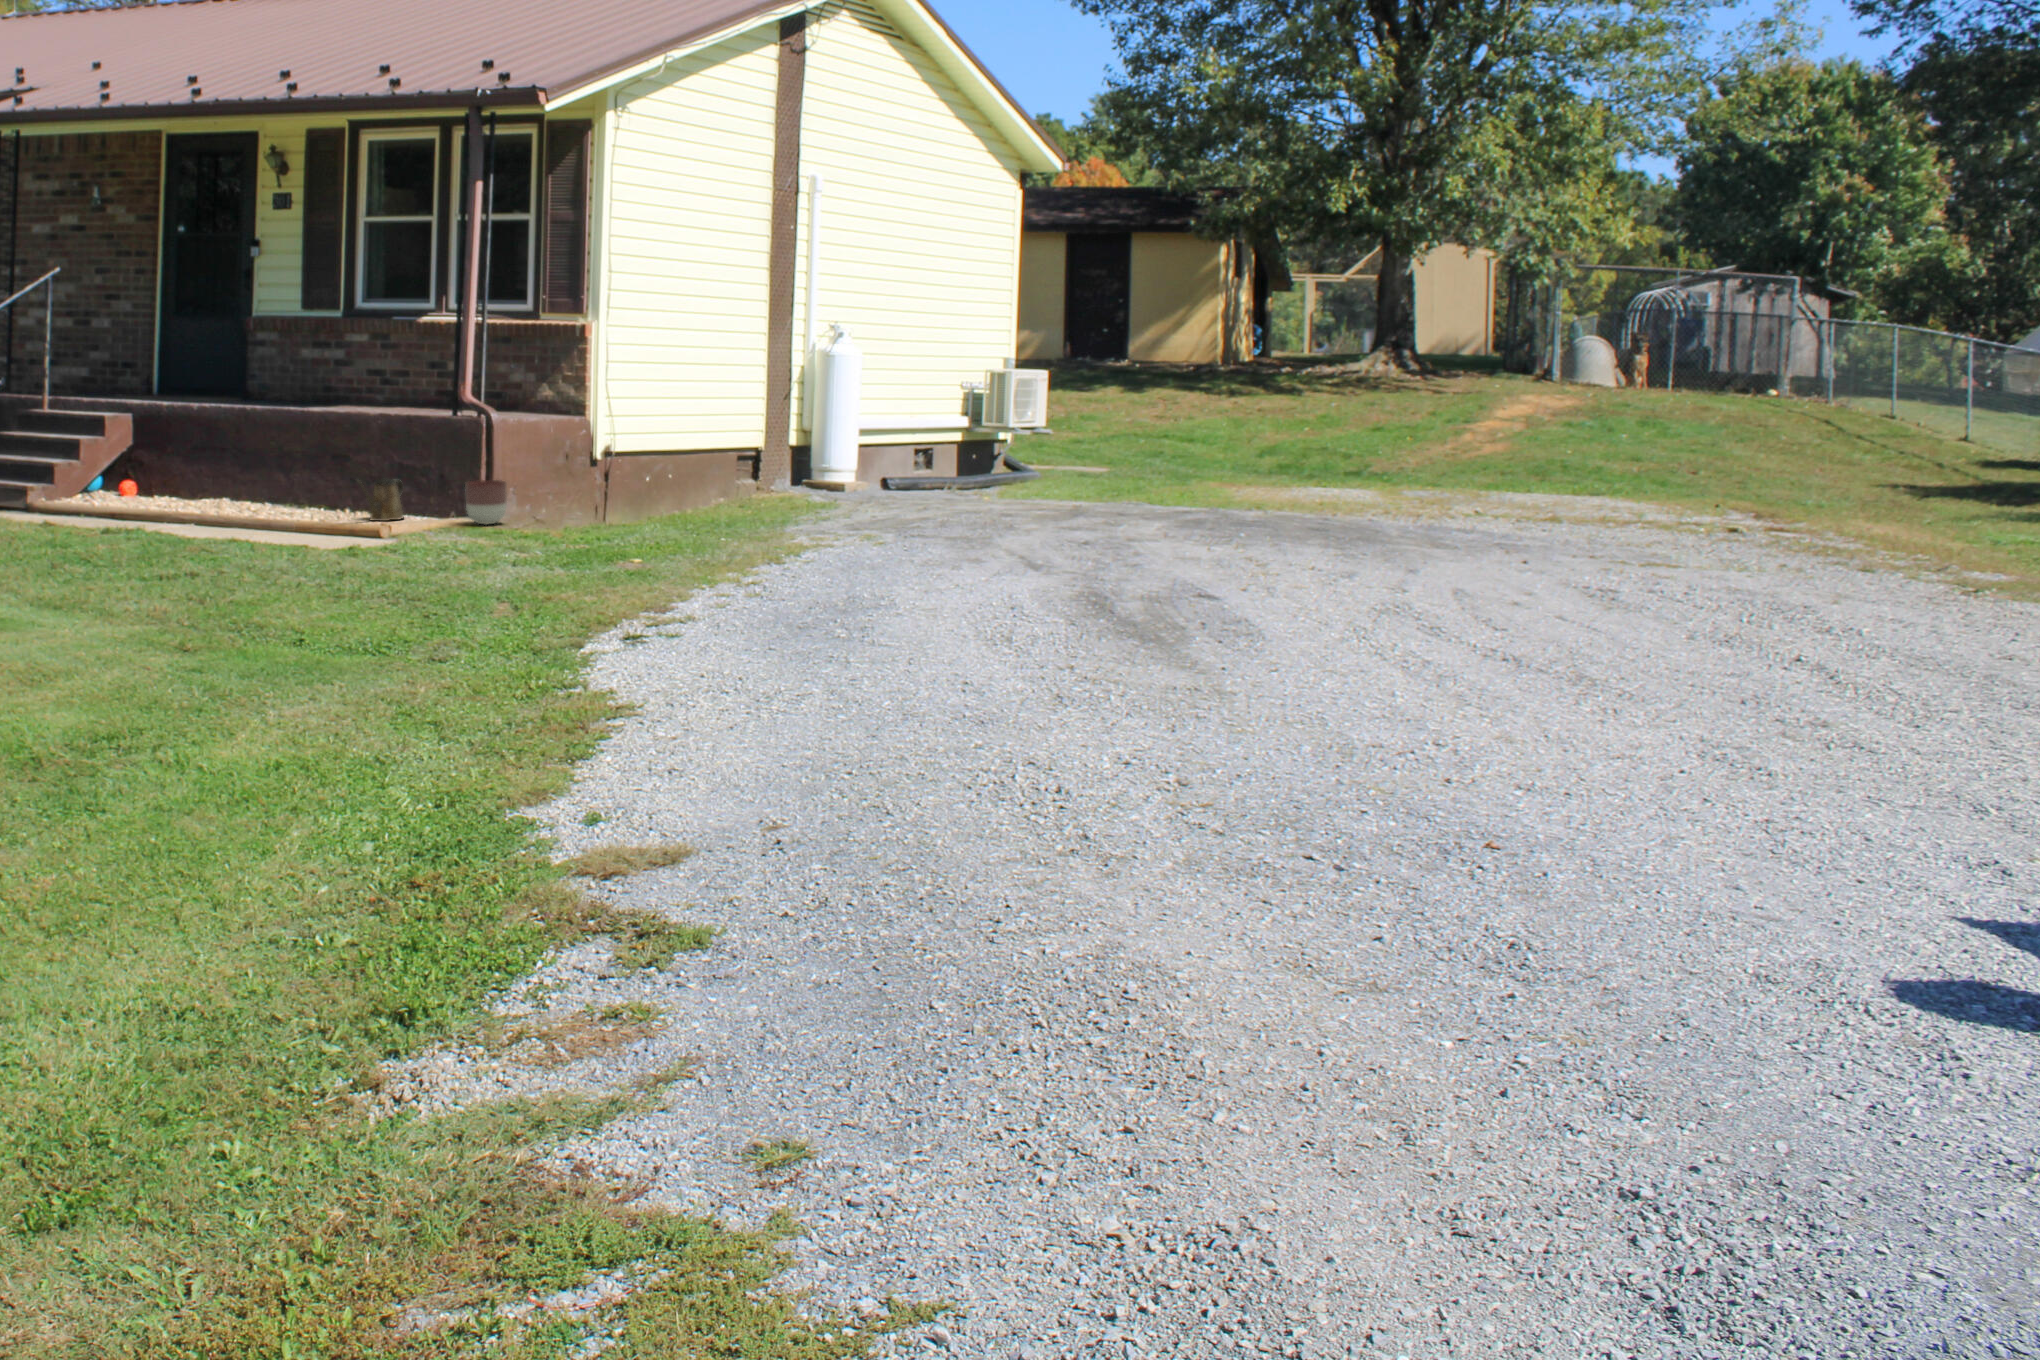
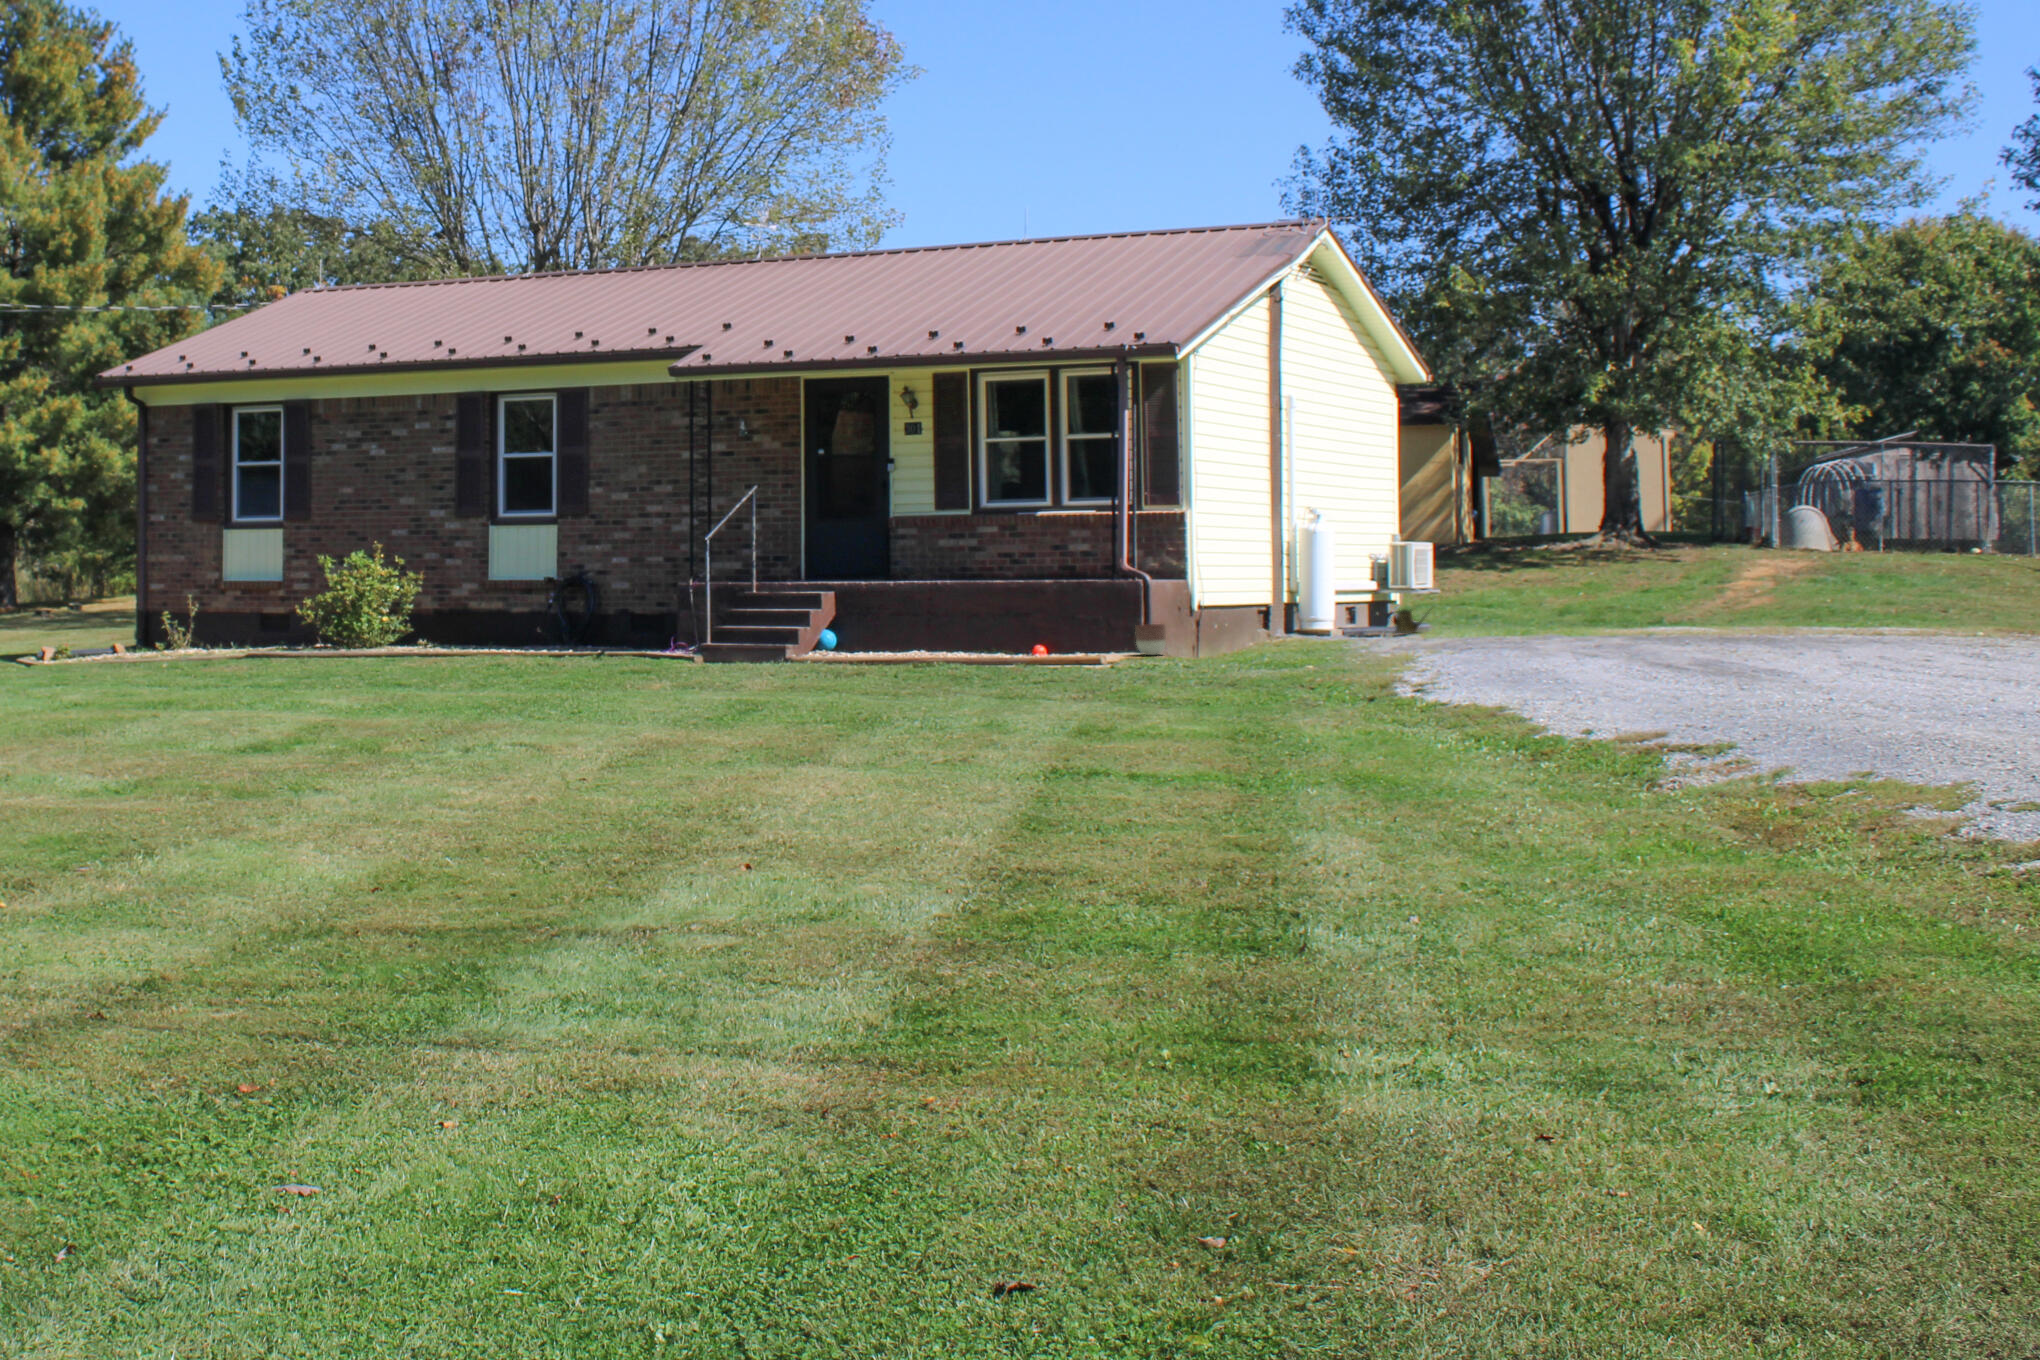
watering can: present [357,479,403,521] -> present [1390,609,1429,633]

